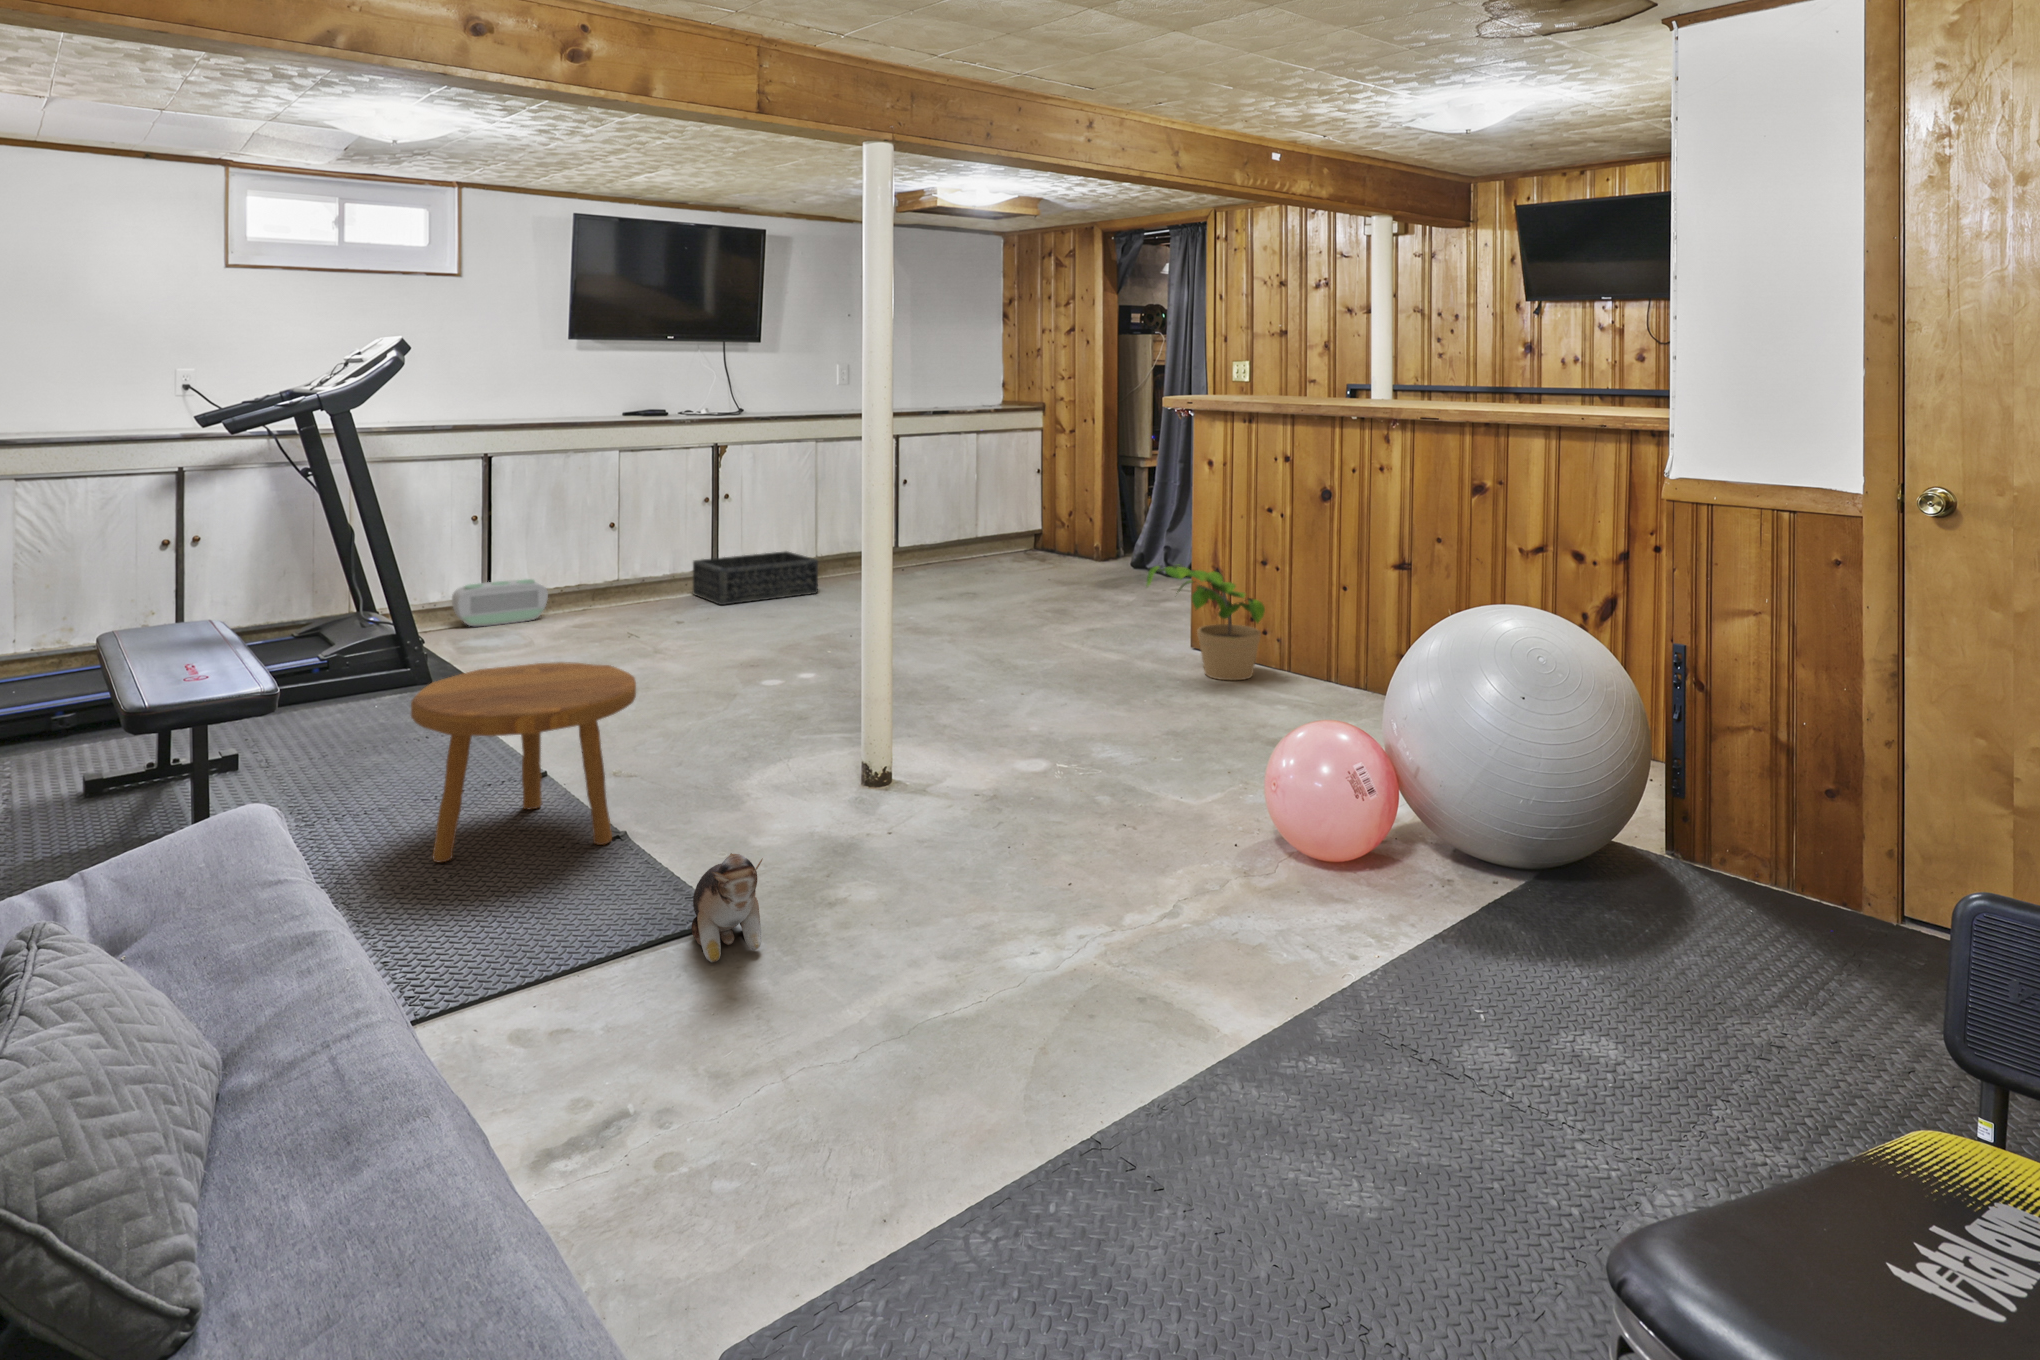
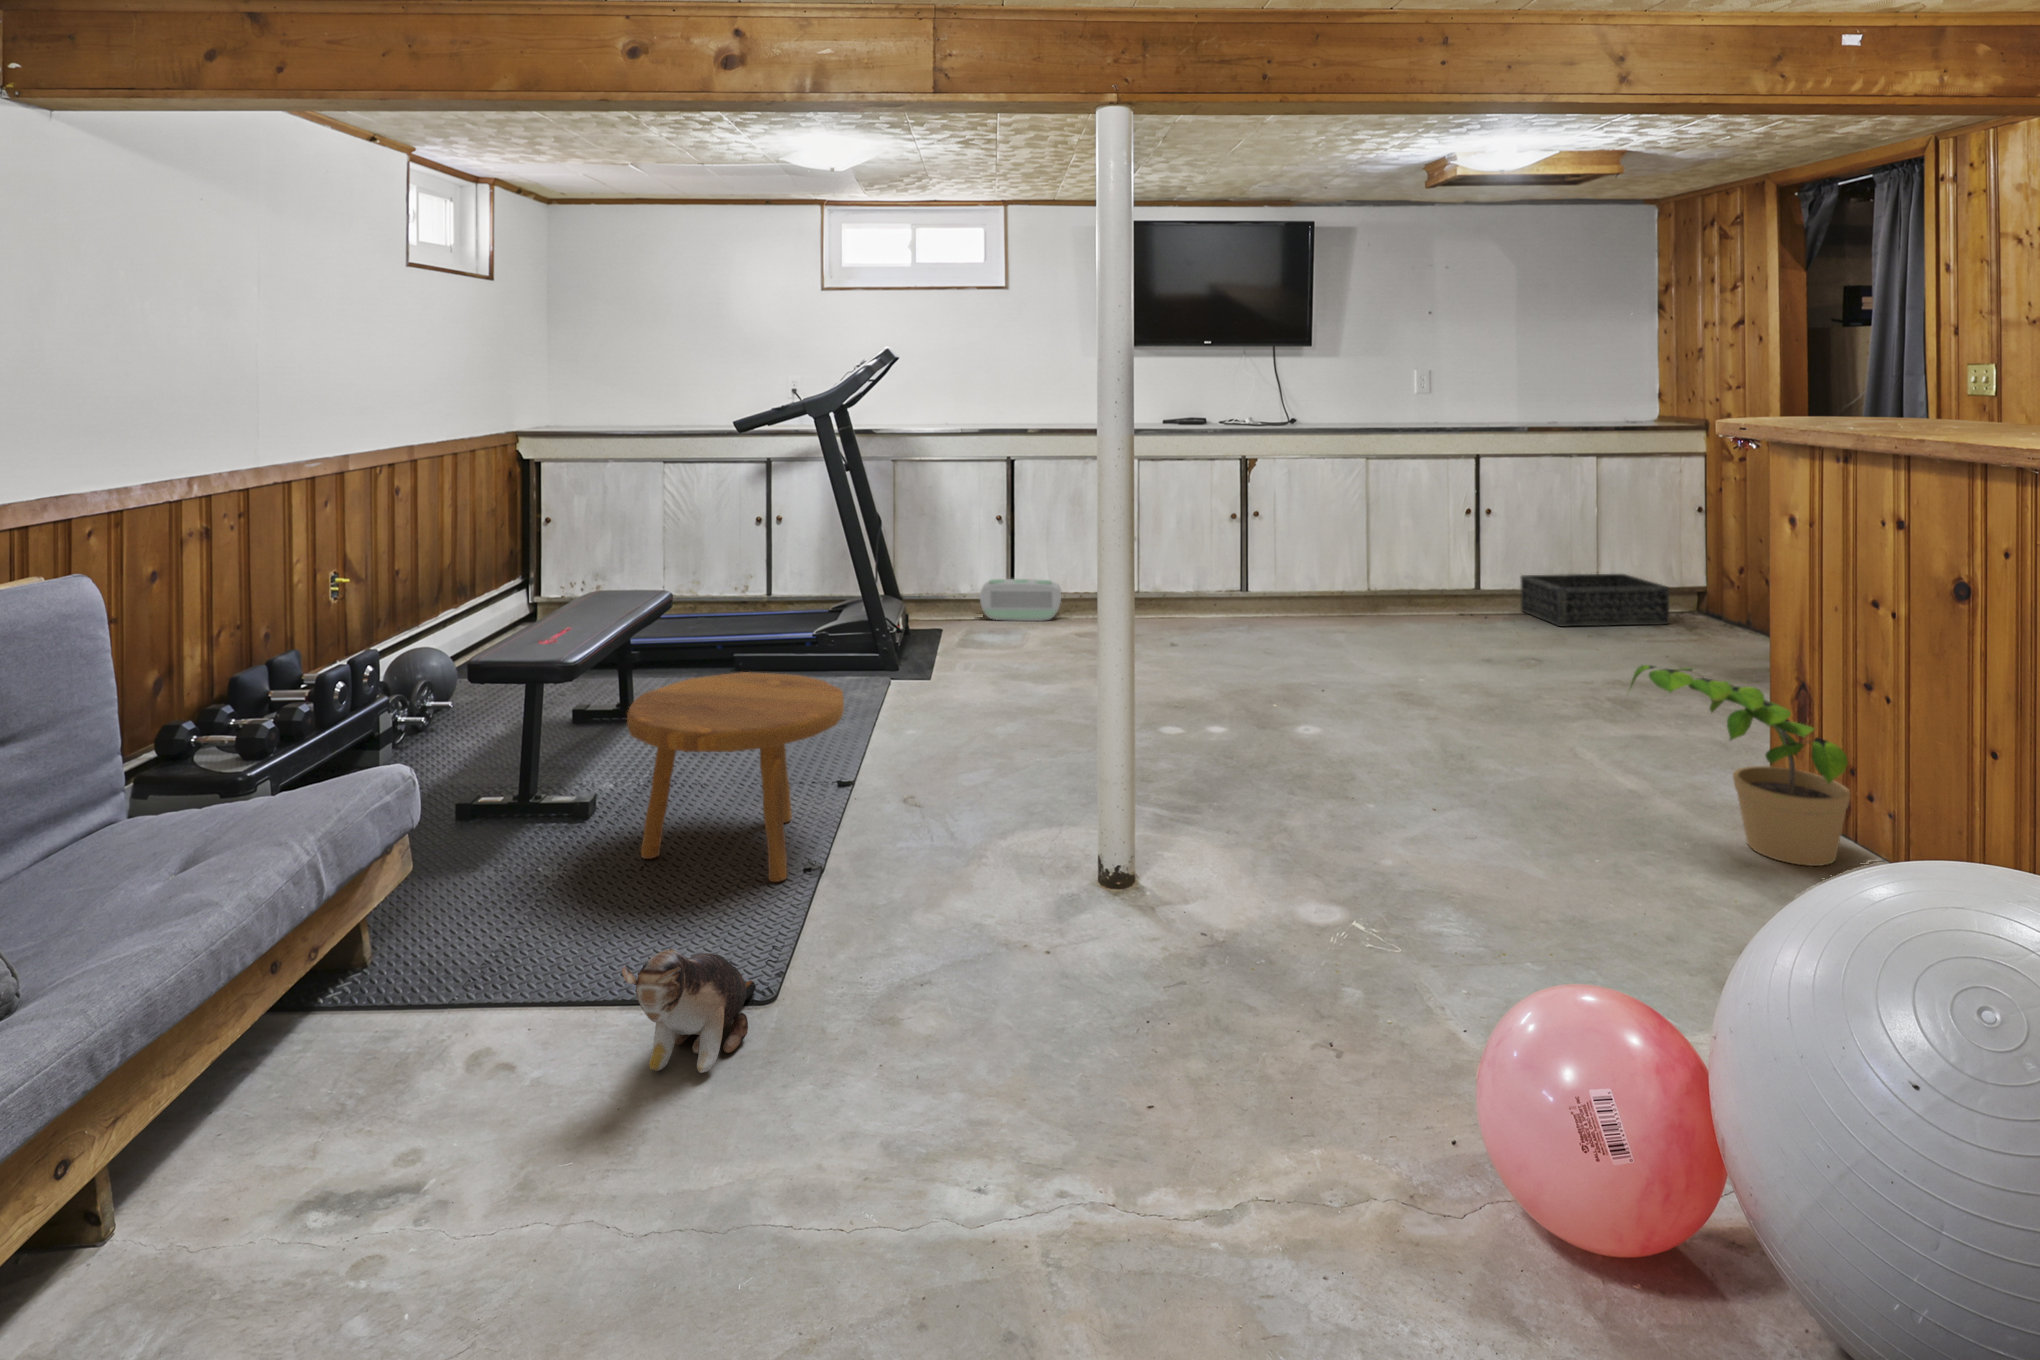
basket: present [693,551,818,605] -> present [1521,574,1669,627]

